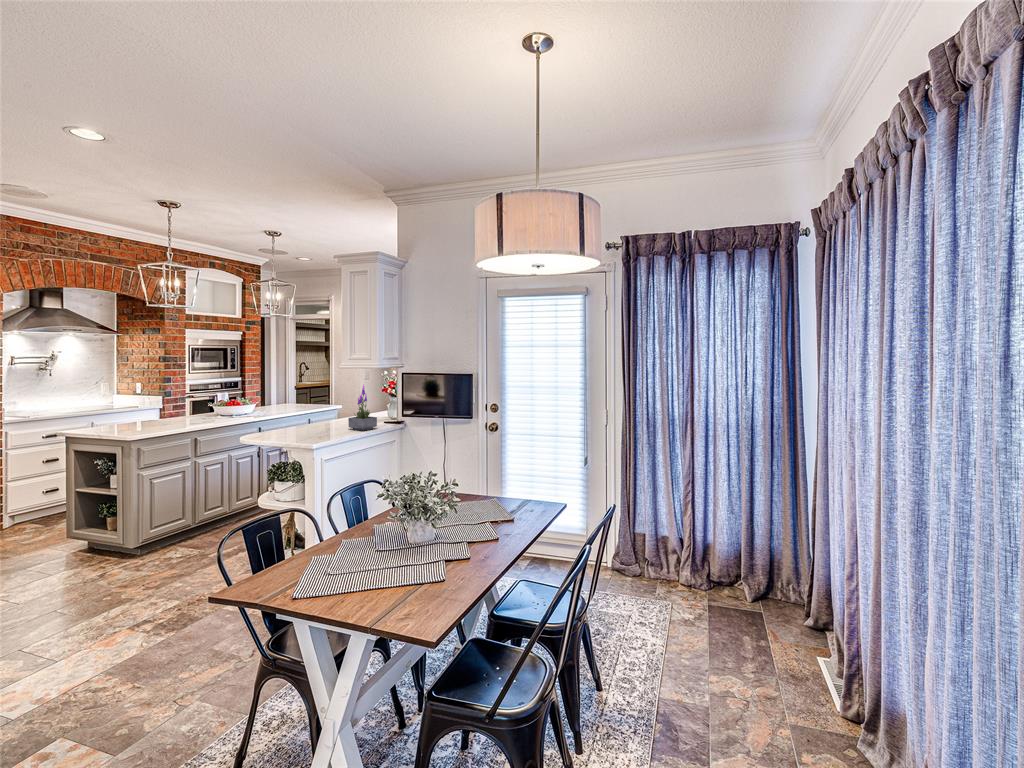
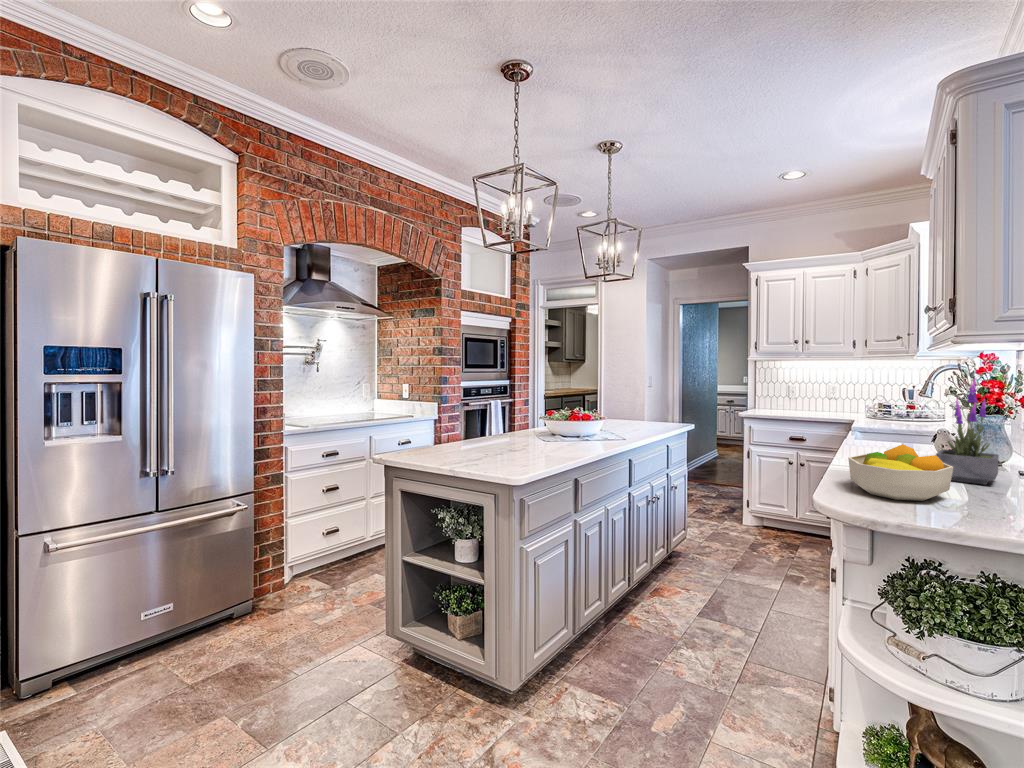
fruit bowl: none [279,414,327,437] -> present [848,444,953,501]

